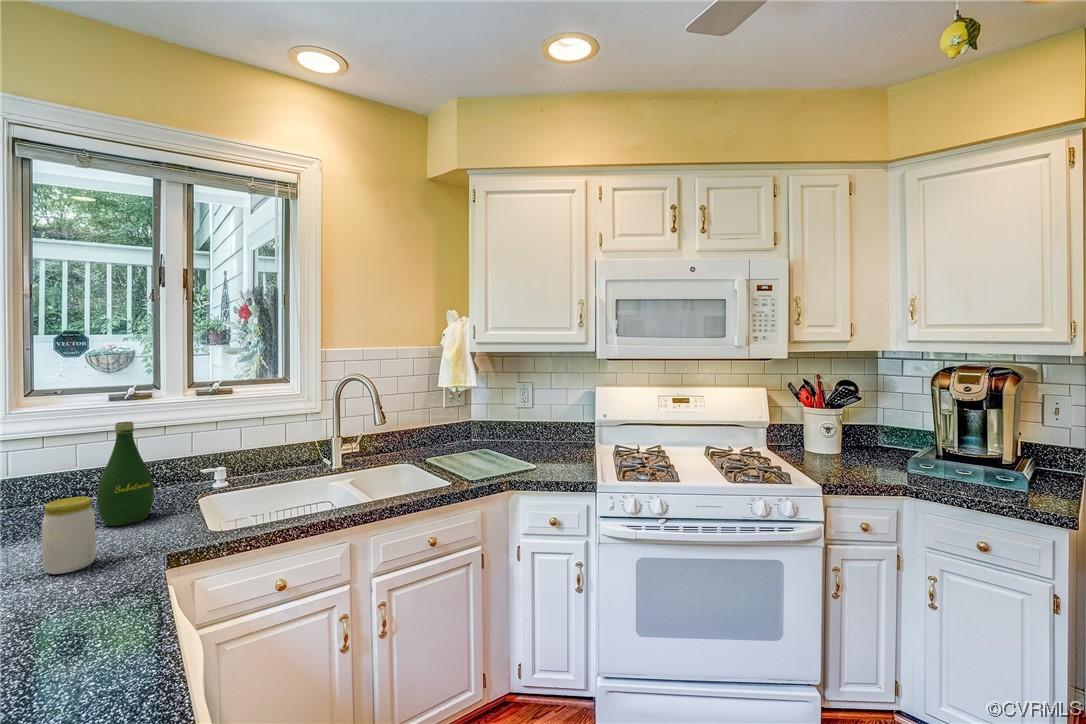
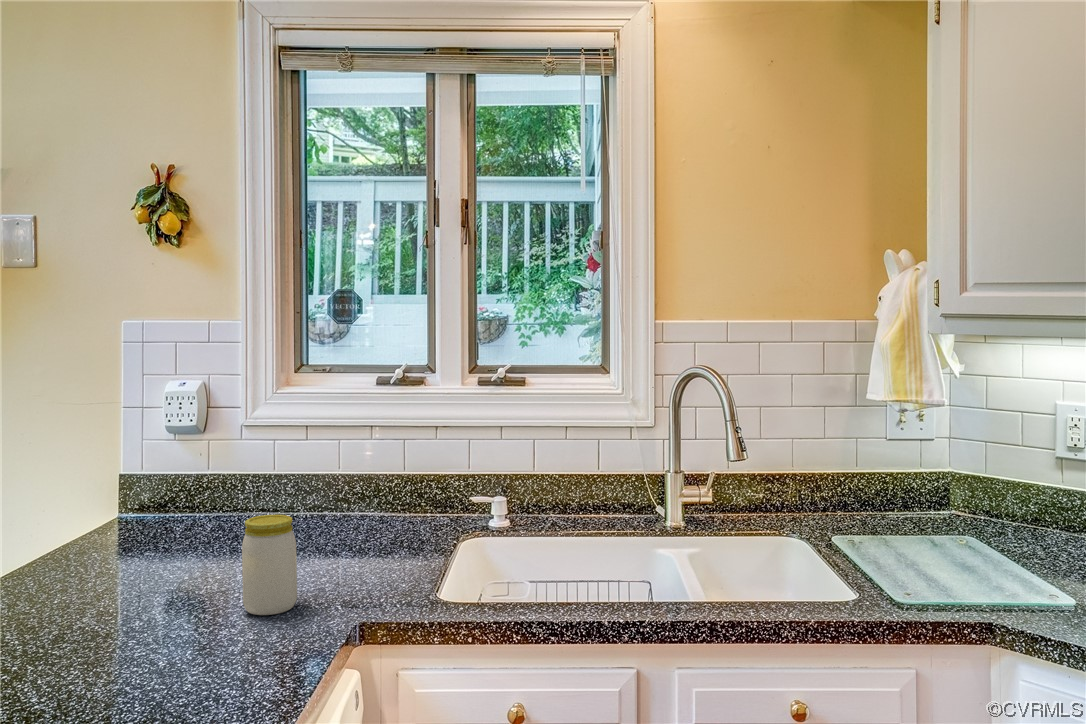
bottle: present [97,422,154,526] -> none [335,416,397,562]

